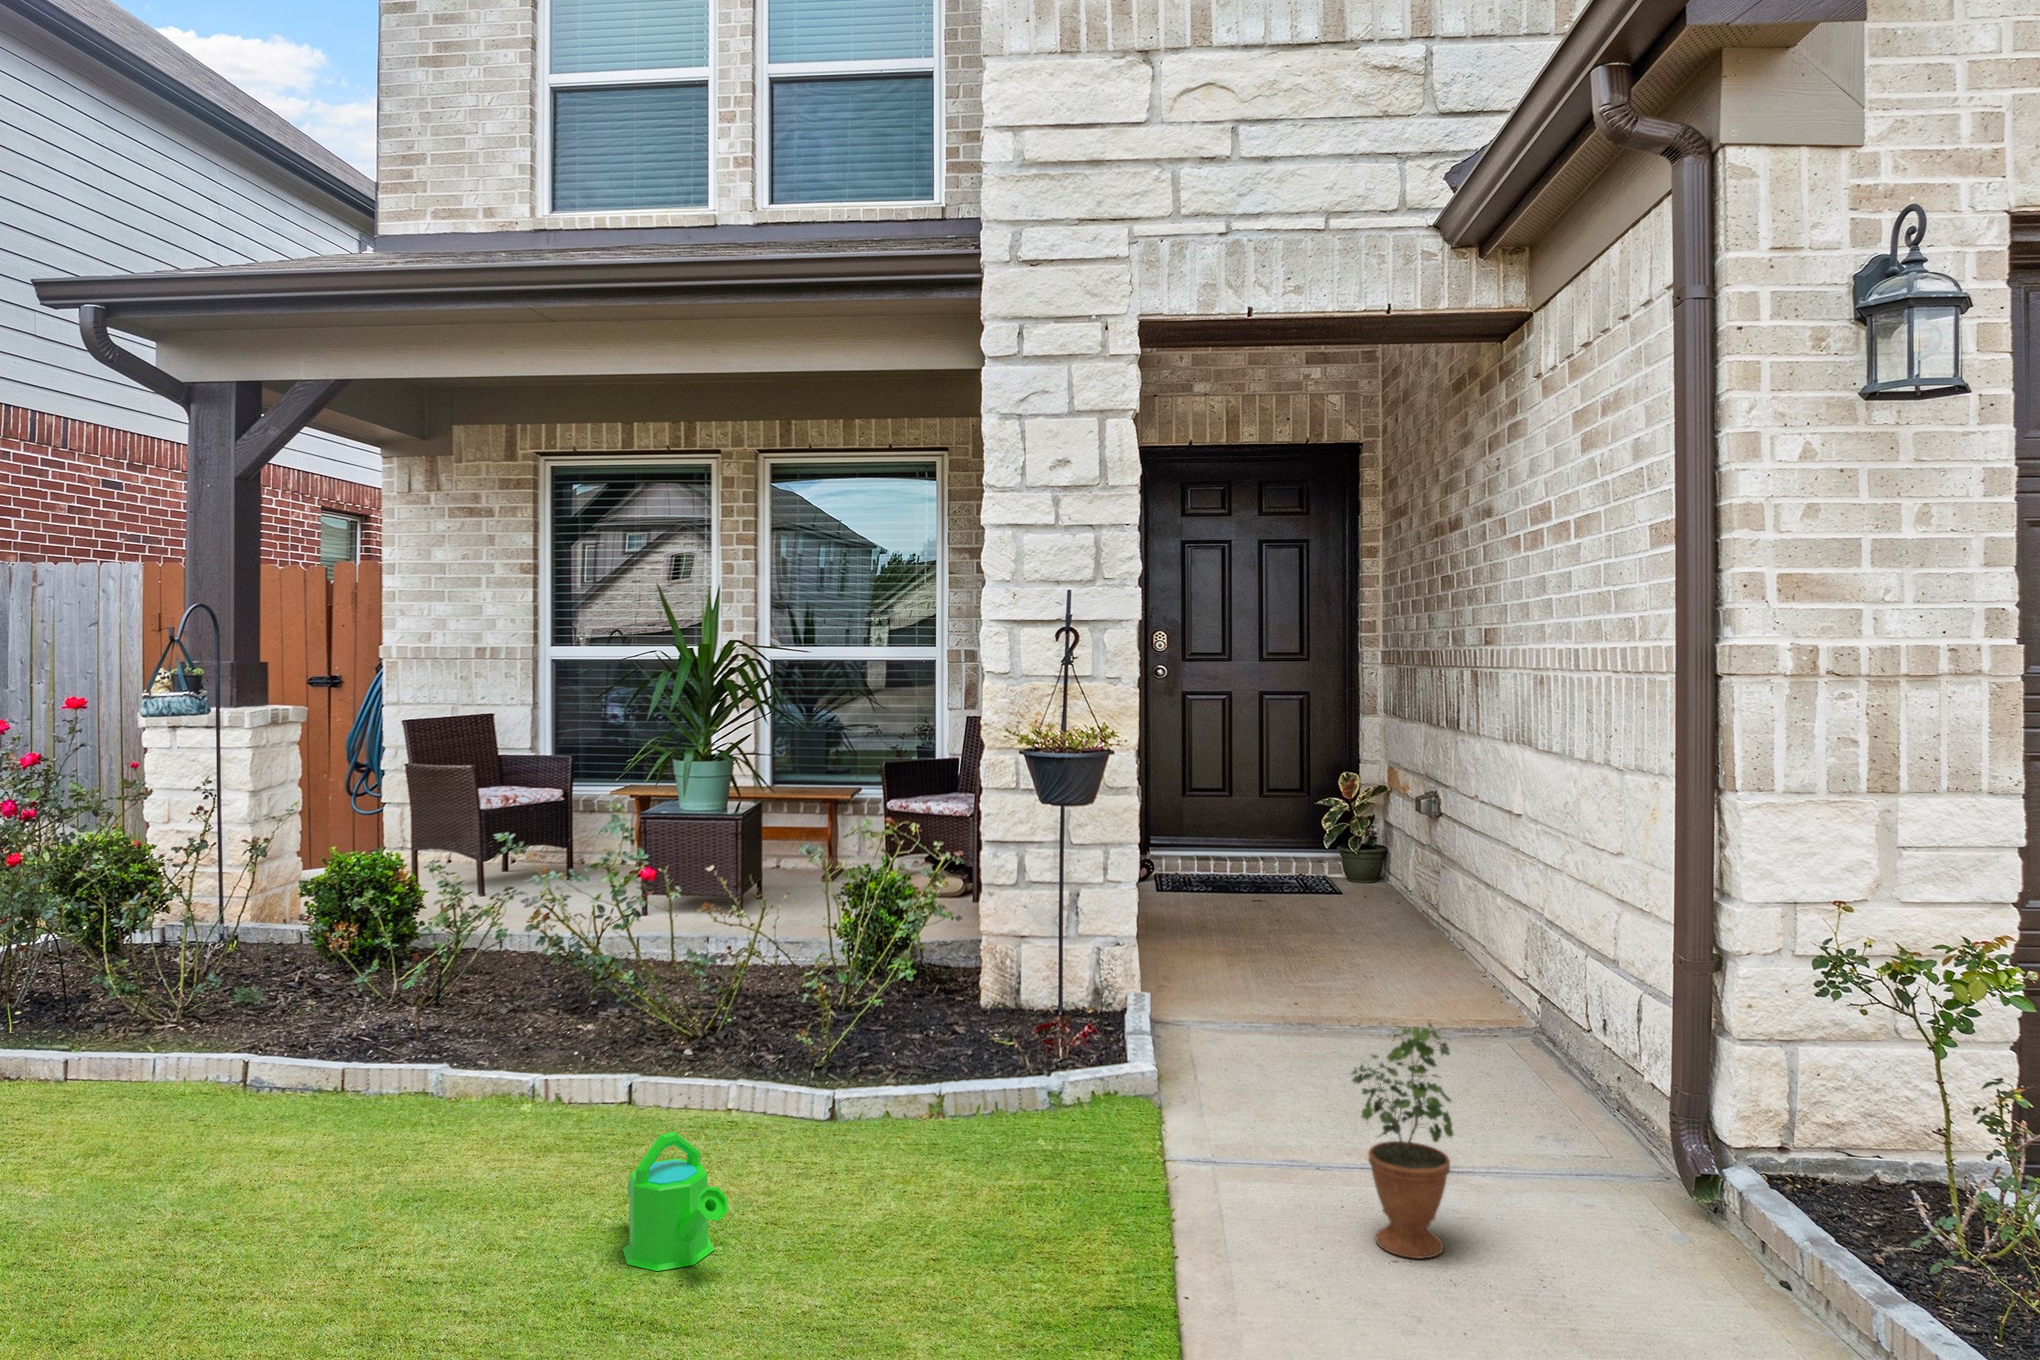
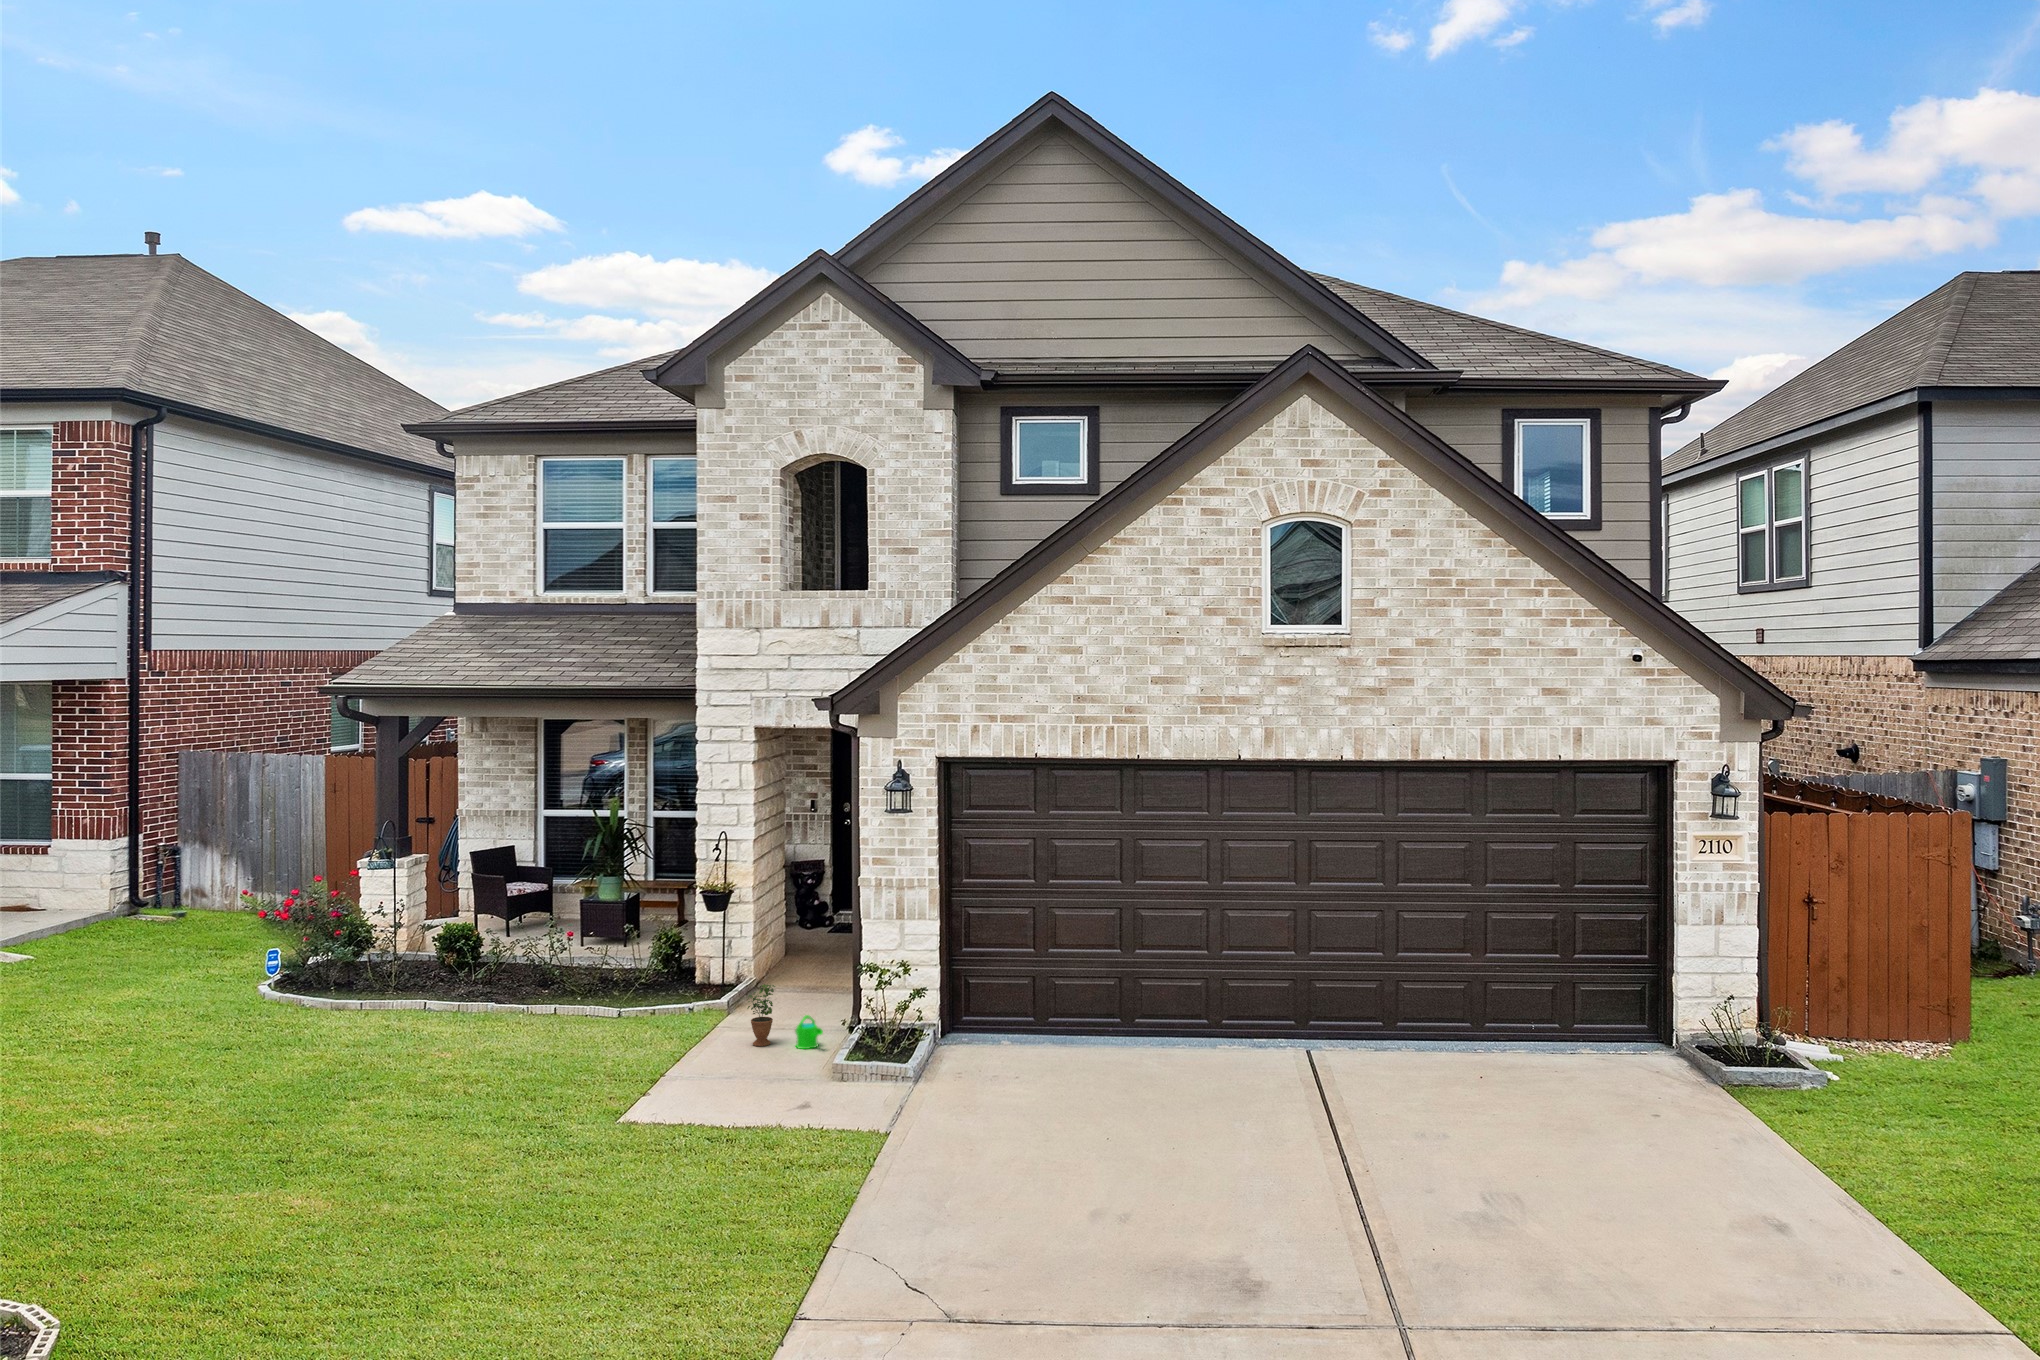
watering can: present [623,1131,728,1271] -> present [795,1015,823,1049]

